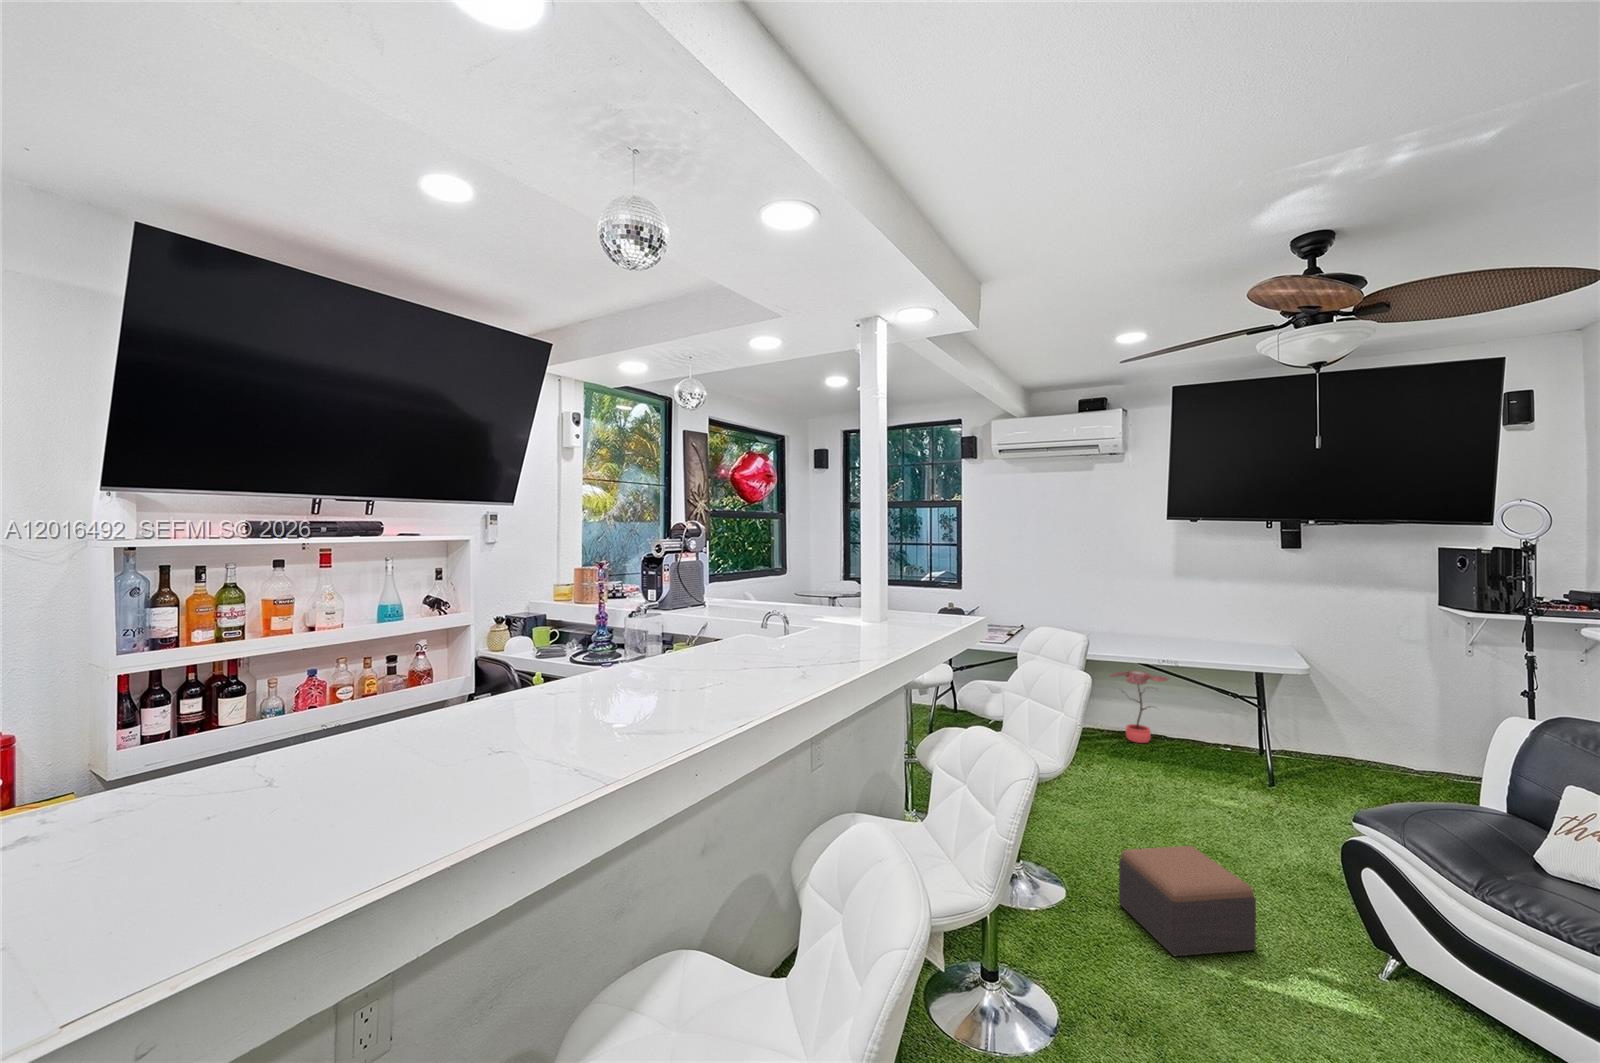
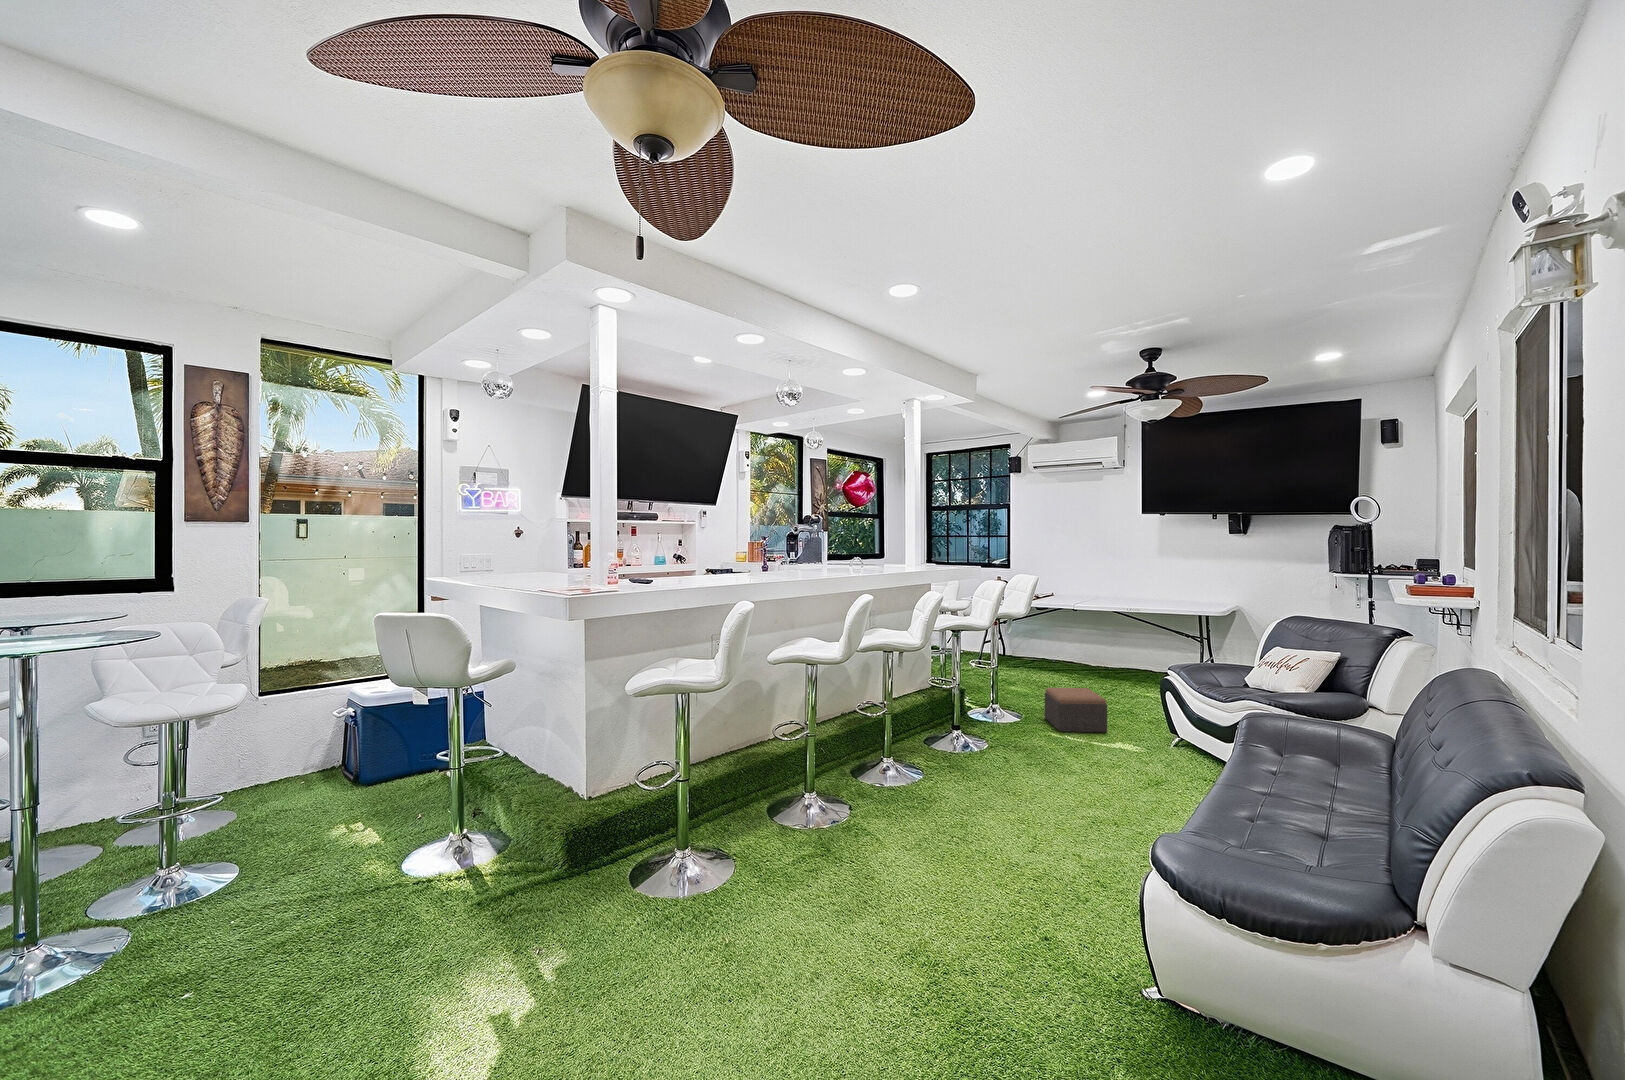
potted plant: present [1110,671,1168,743] -> none [1105,621,1146,670]

